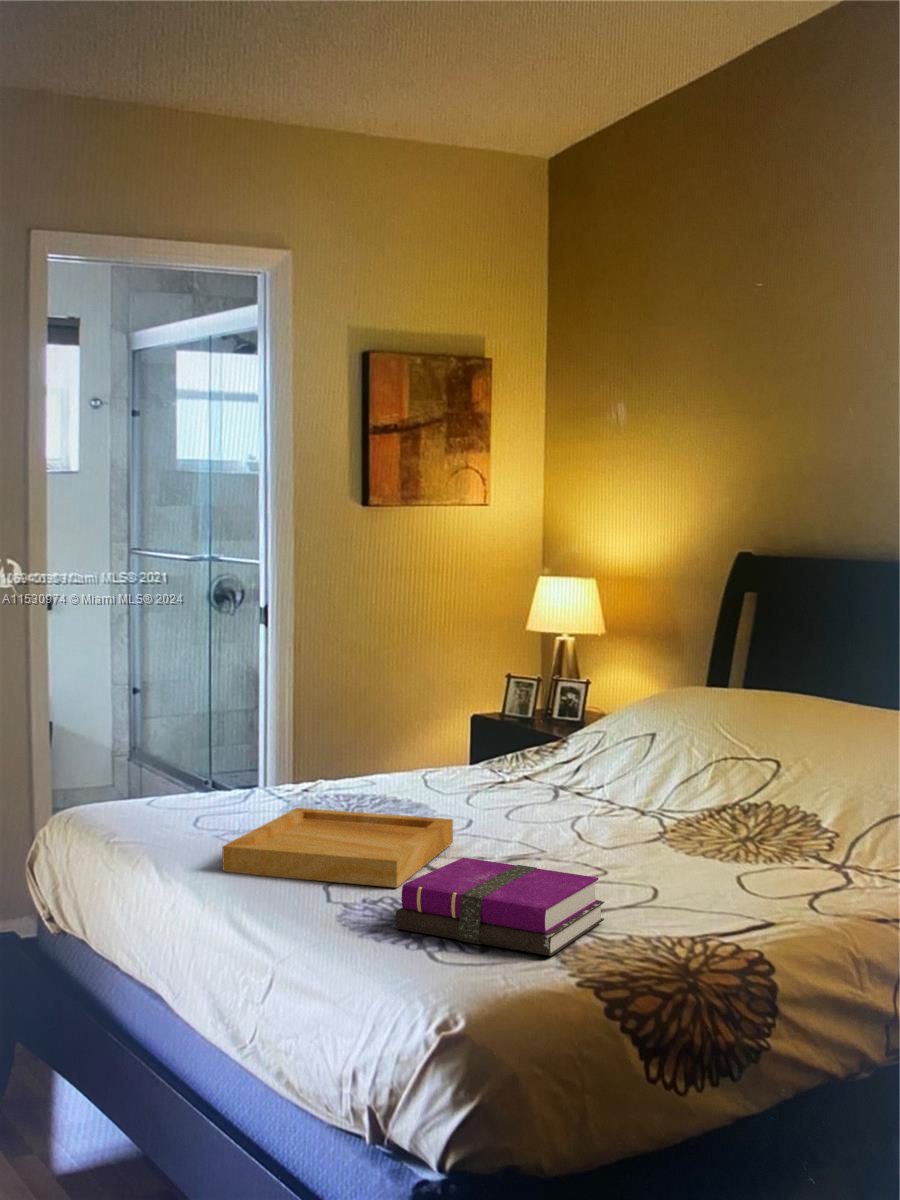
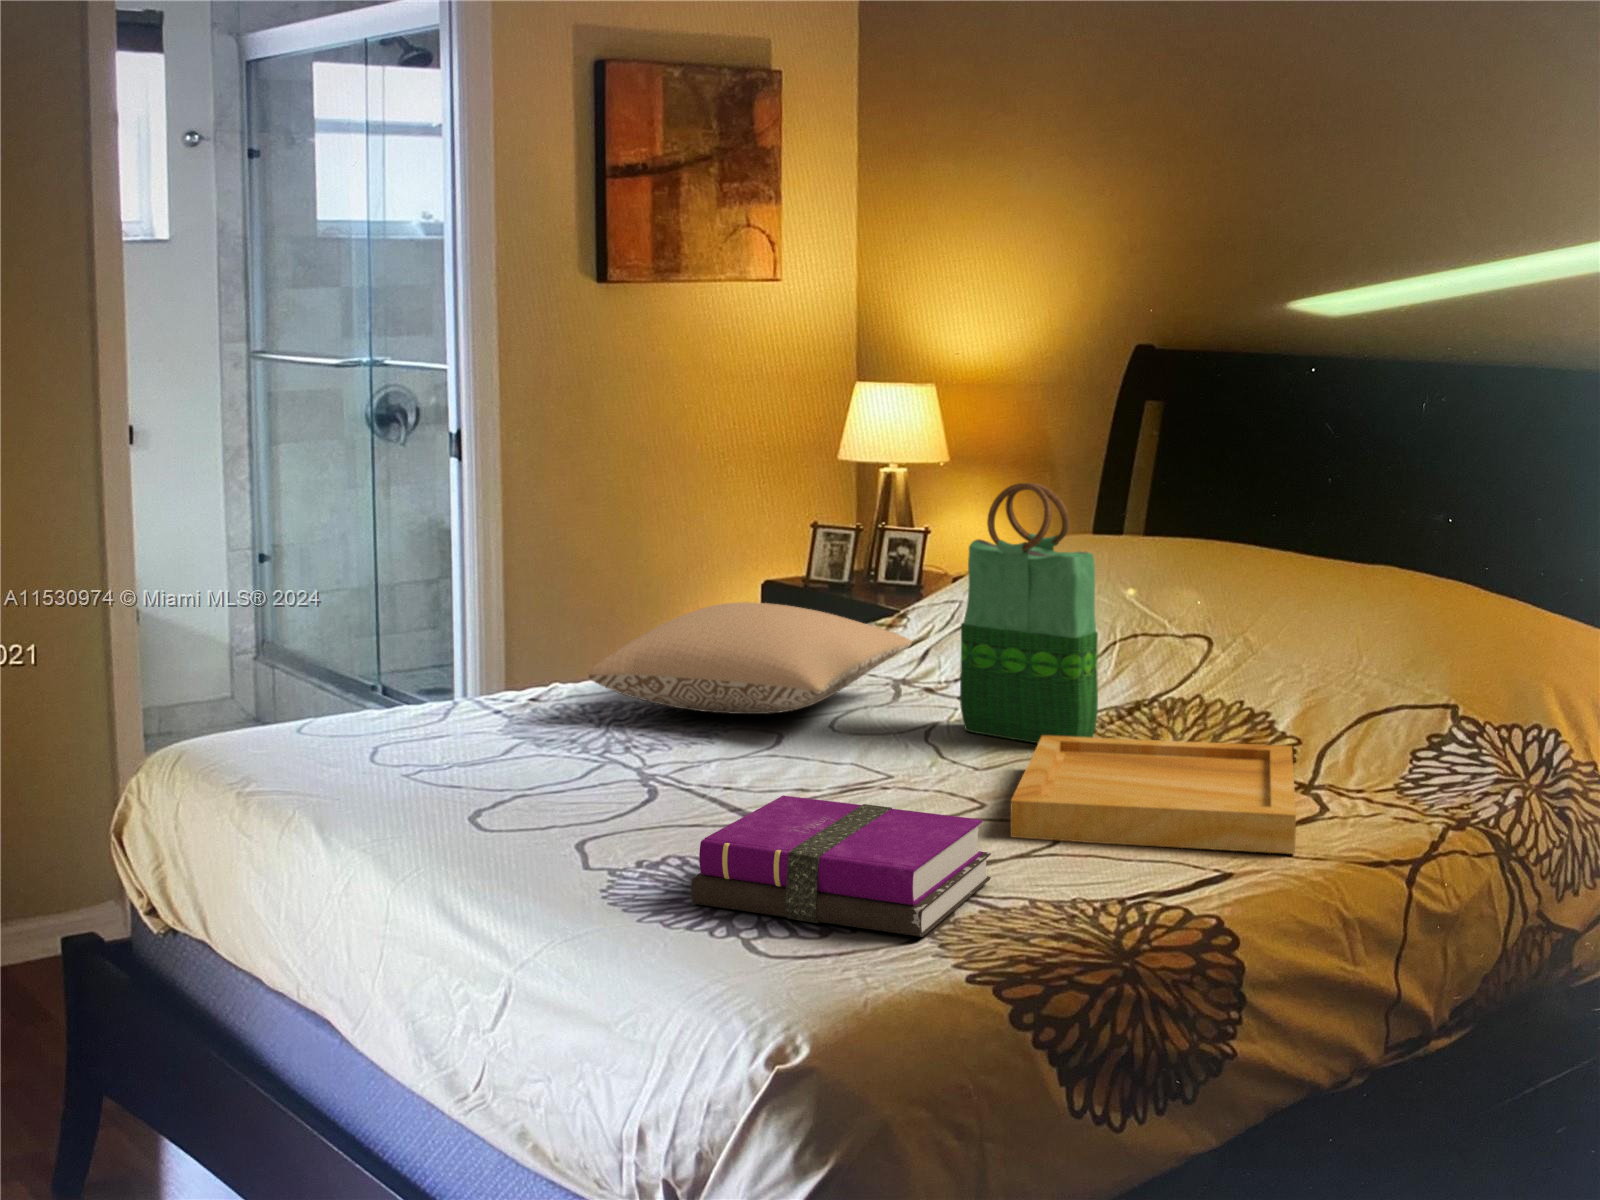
tote bag: none [598,648,694,836] -> present [960,483,1098,744]
pillow: none [340,728,568,804] -> present [588,602,912,714]
tray: present [222,808,453,887] -> present [1011,736,1296,854]

